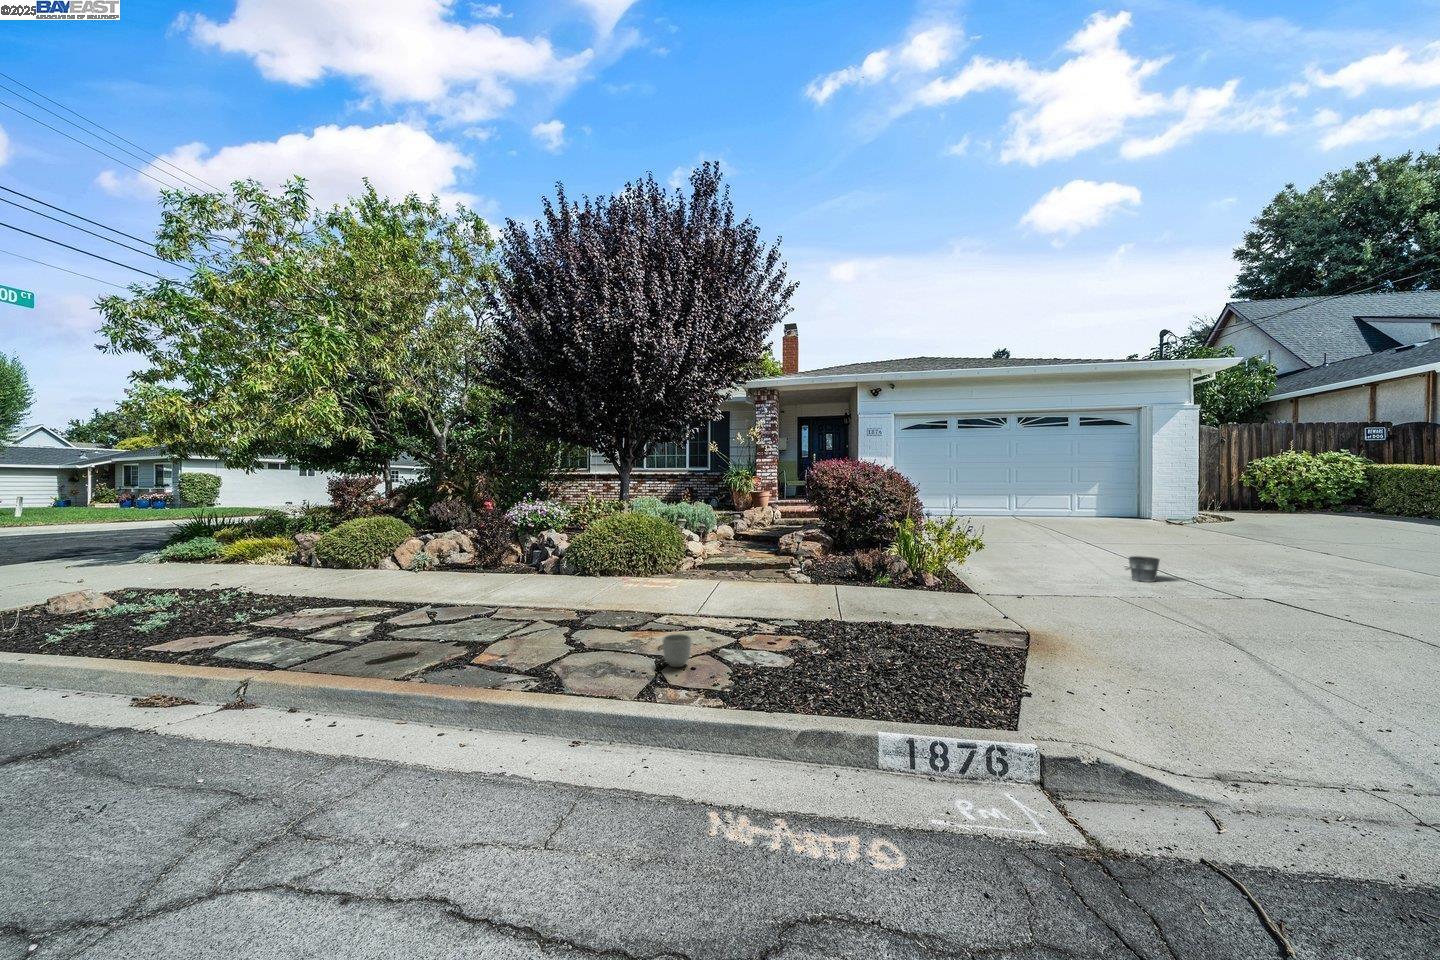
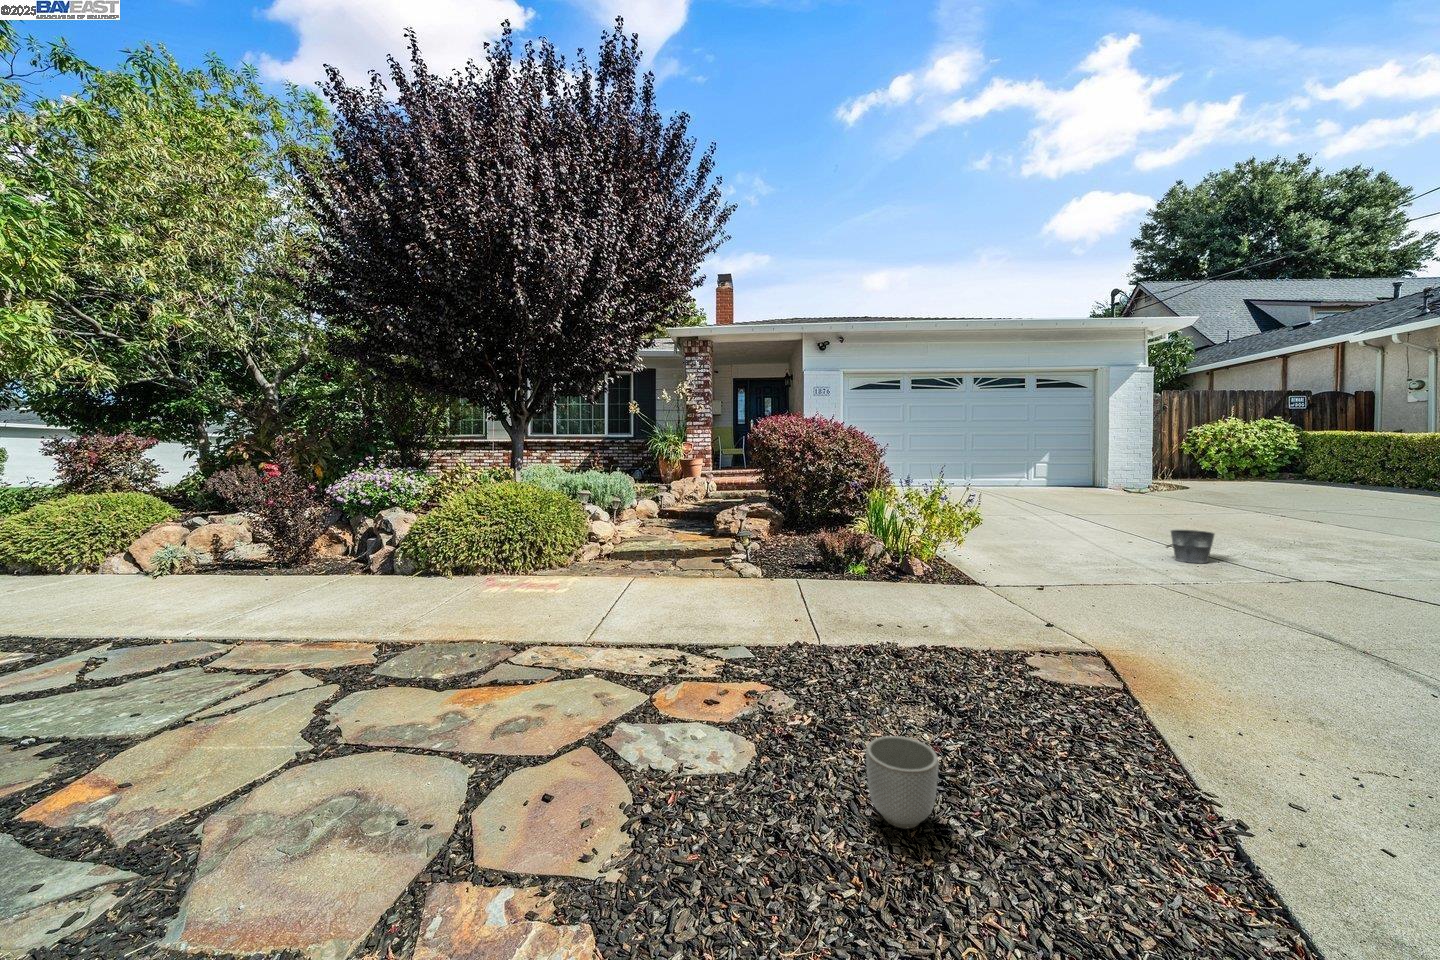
planter: present [663,634,691,667] -> present [866,736,939,829]

